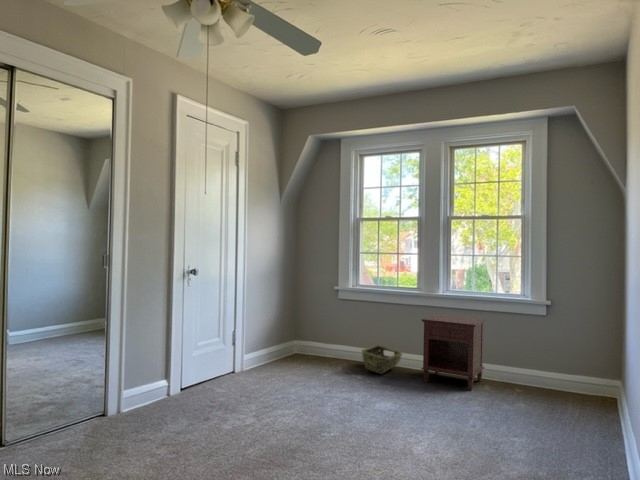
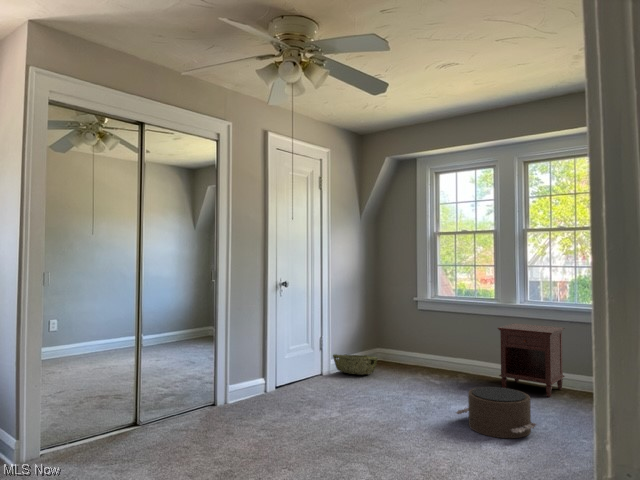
woven basket: present [362,345,402,374] -> present [333,354,378,374]
pouf: none [381,384,467,441] -> present [456,387,536,438]

